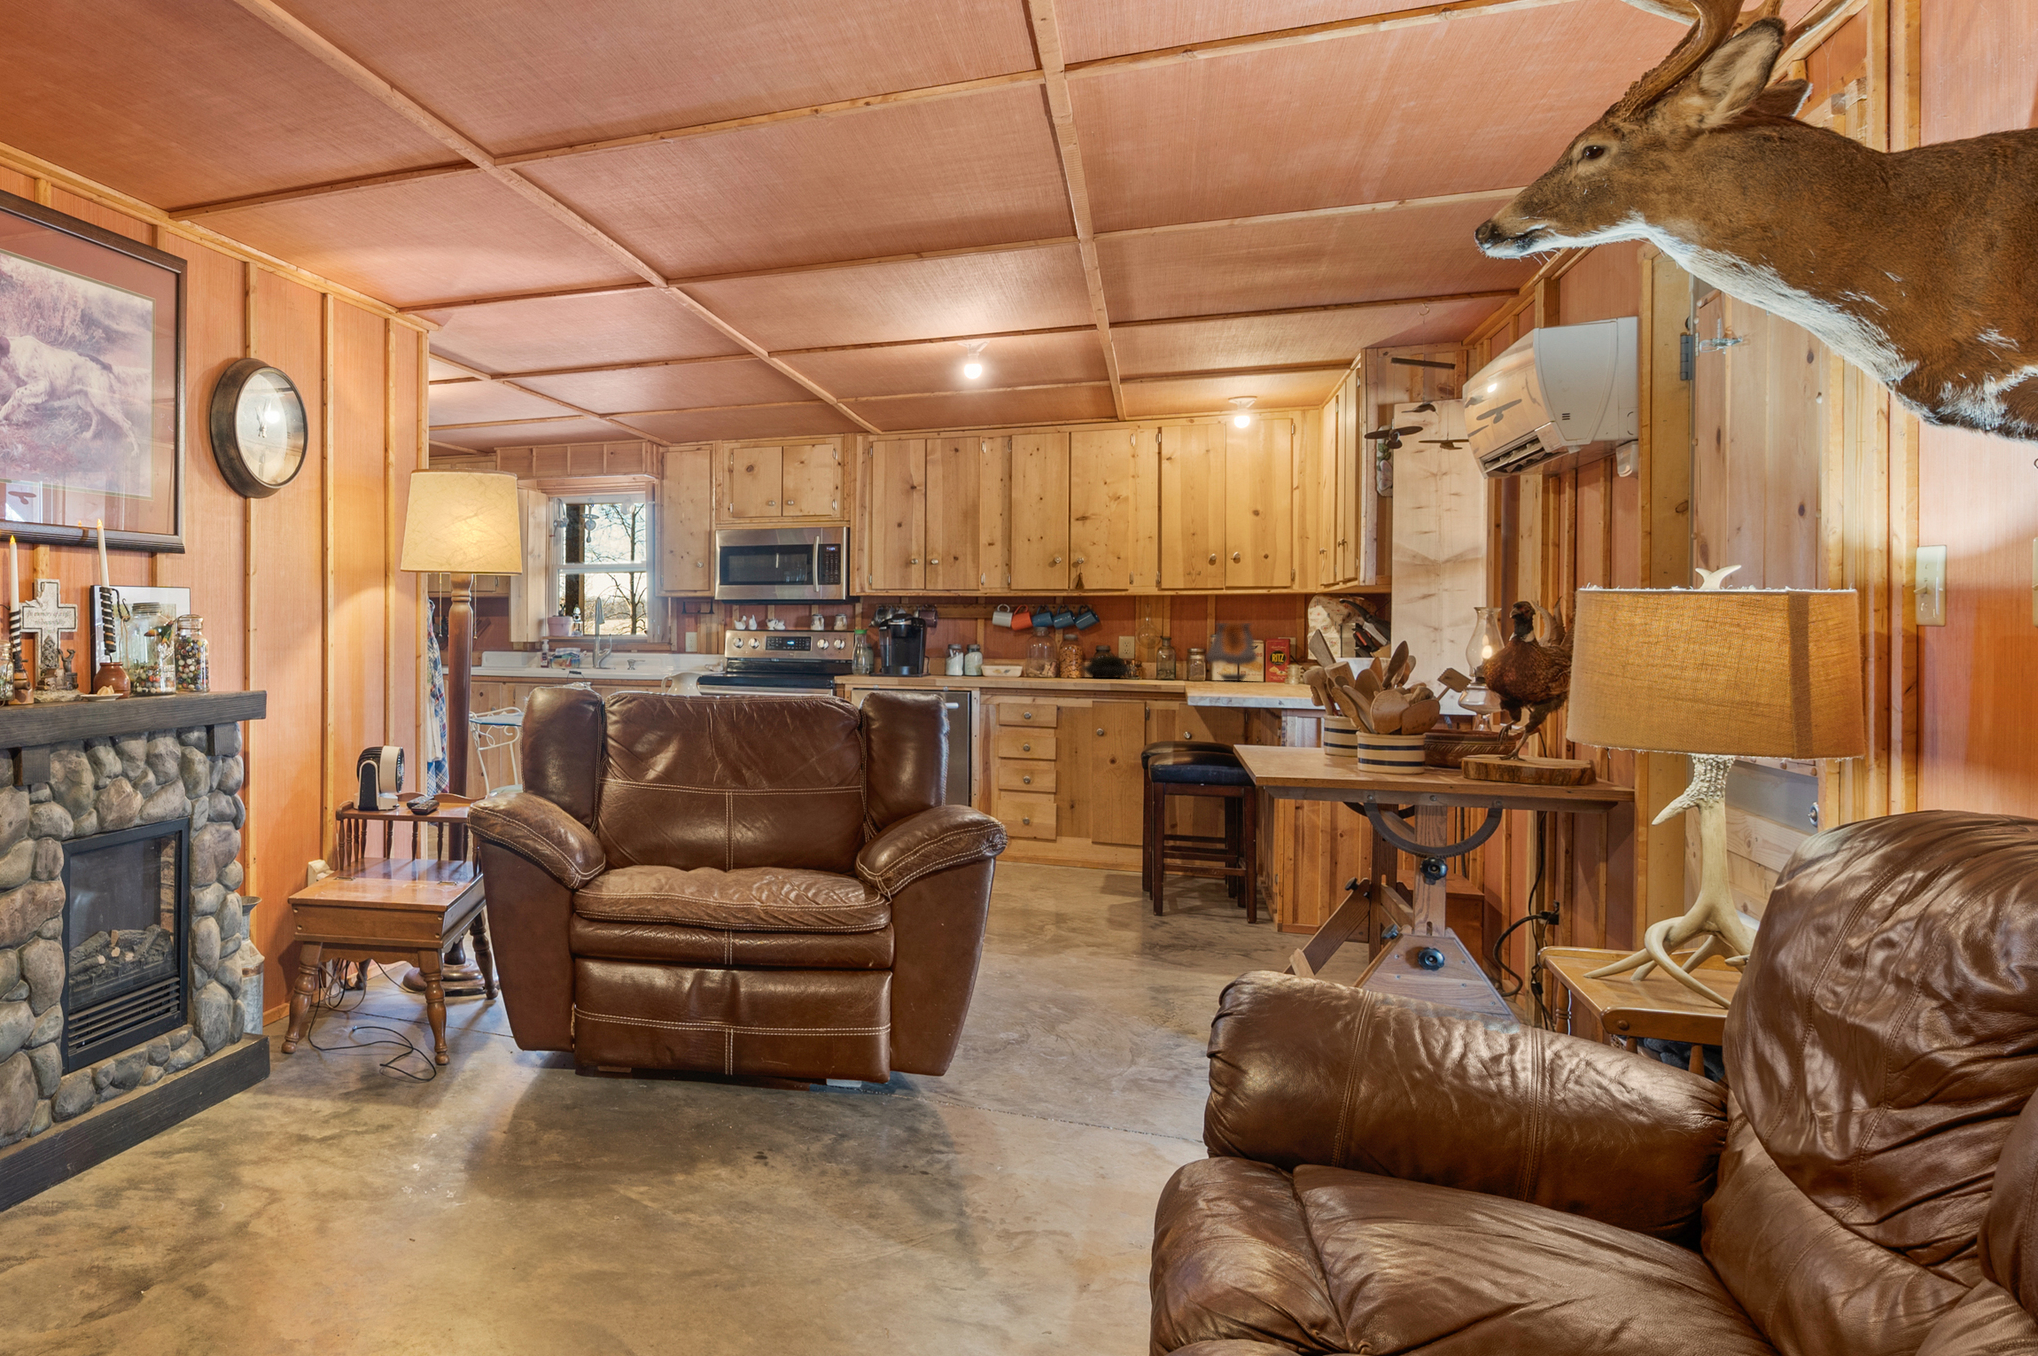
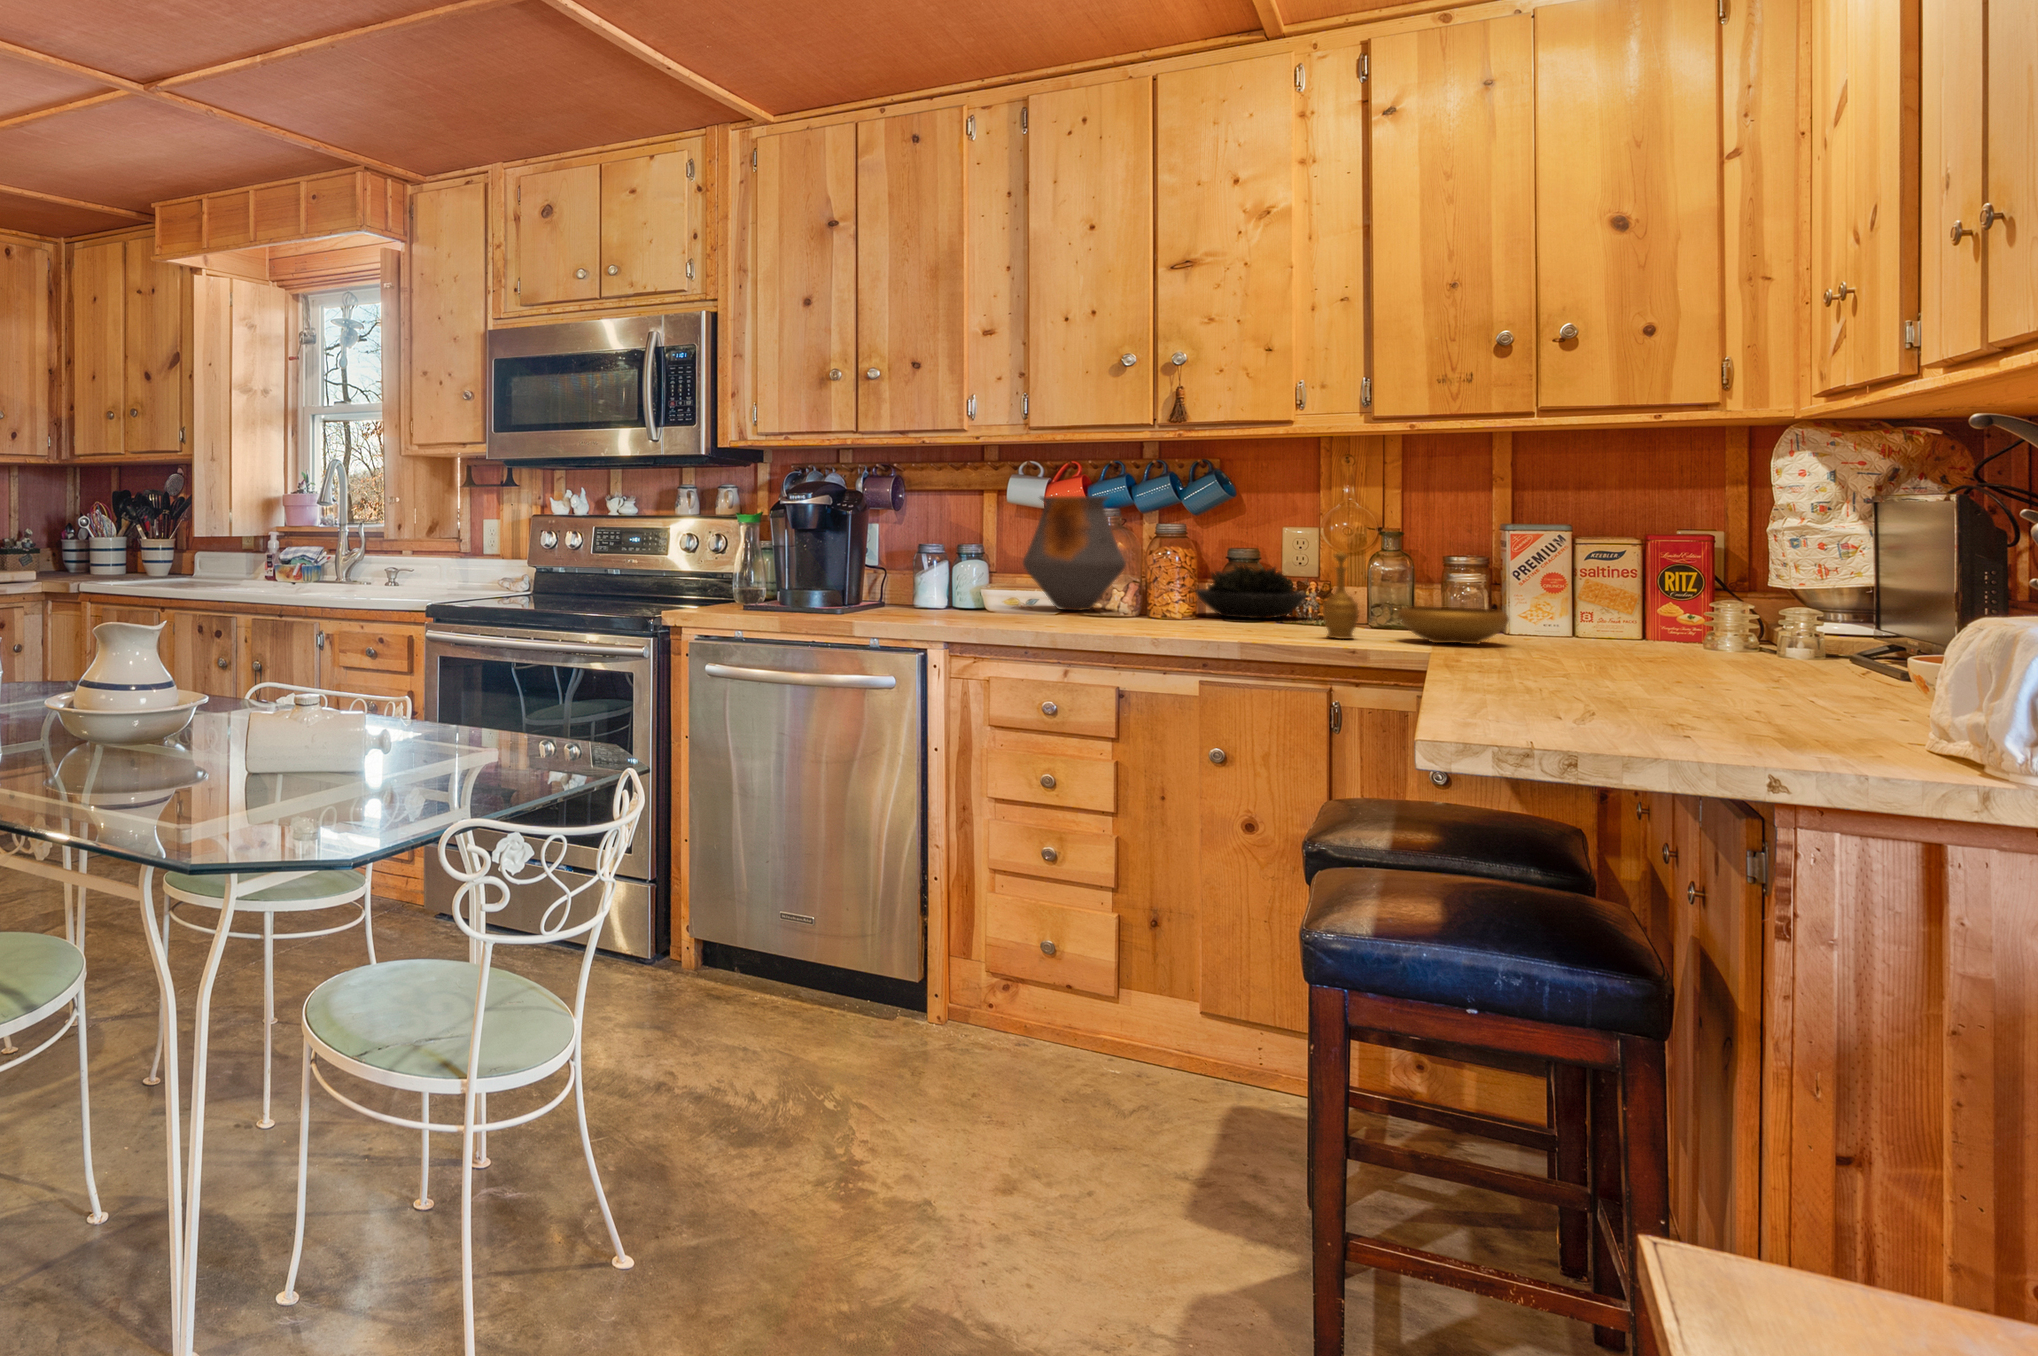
vase: present [1206,623,1257,681] -> present [1023,496,1126,610]
decorative bowl: none [1144,645,1215,682] -> present [1322,552,1509,644]

